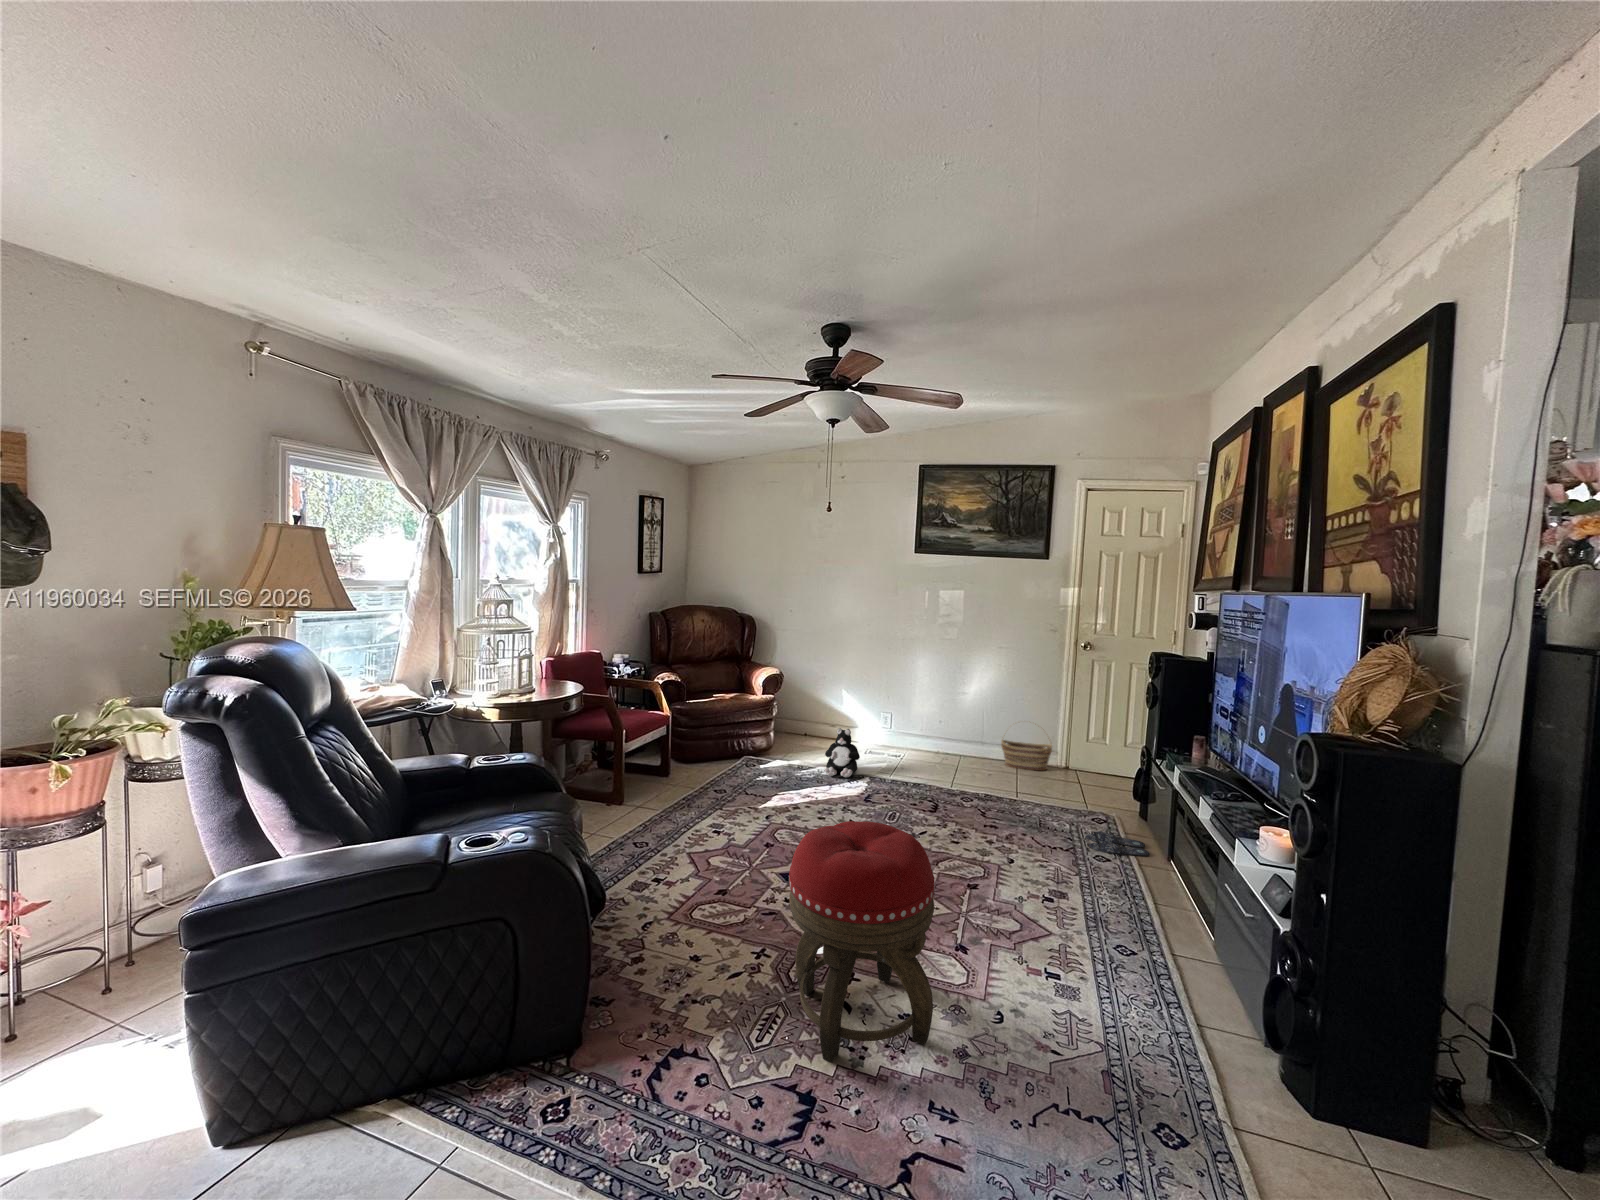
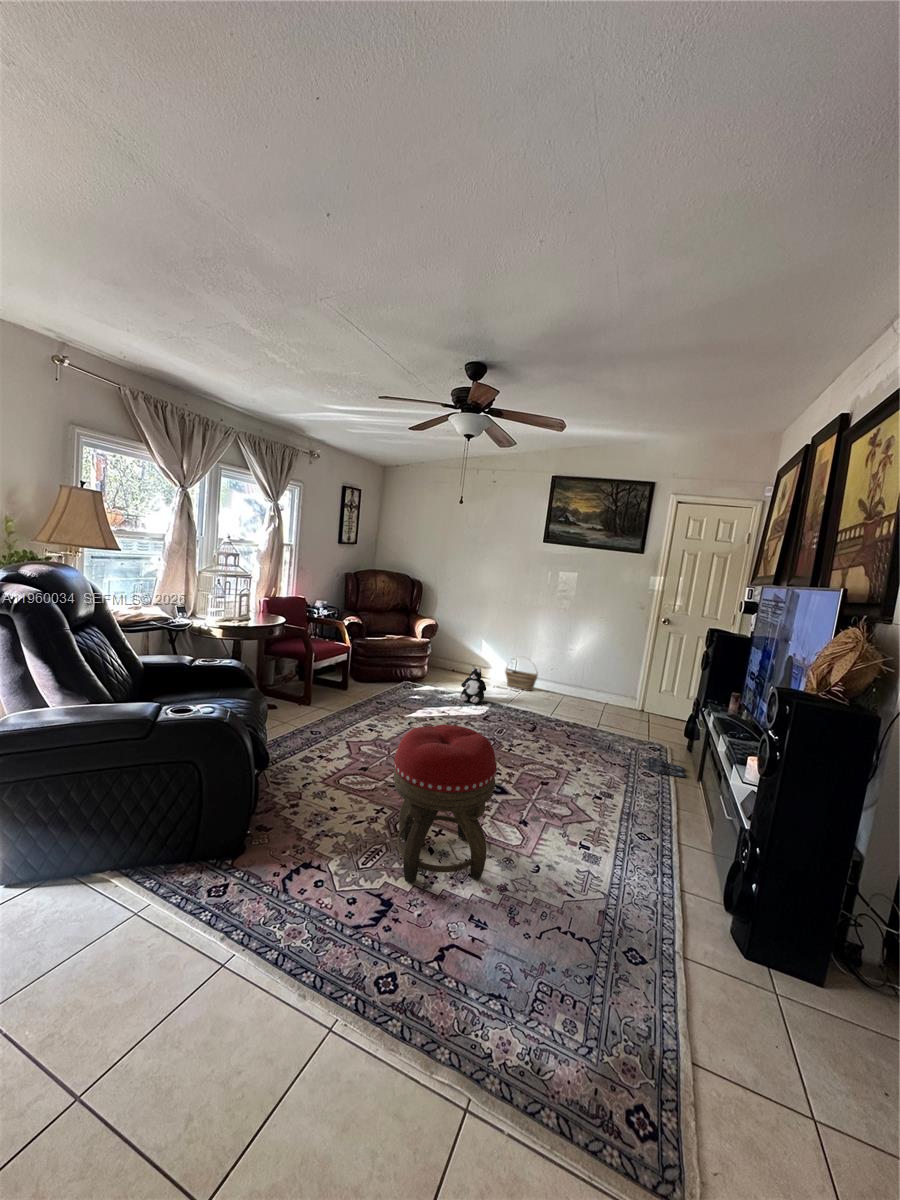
basket: present [1001,739,1052,771] -> present [505,668,538,691]

